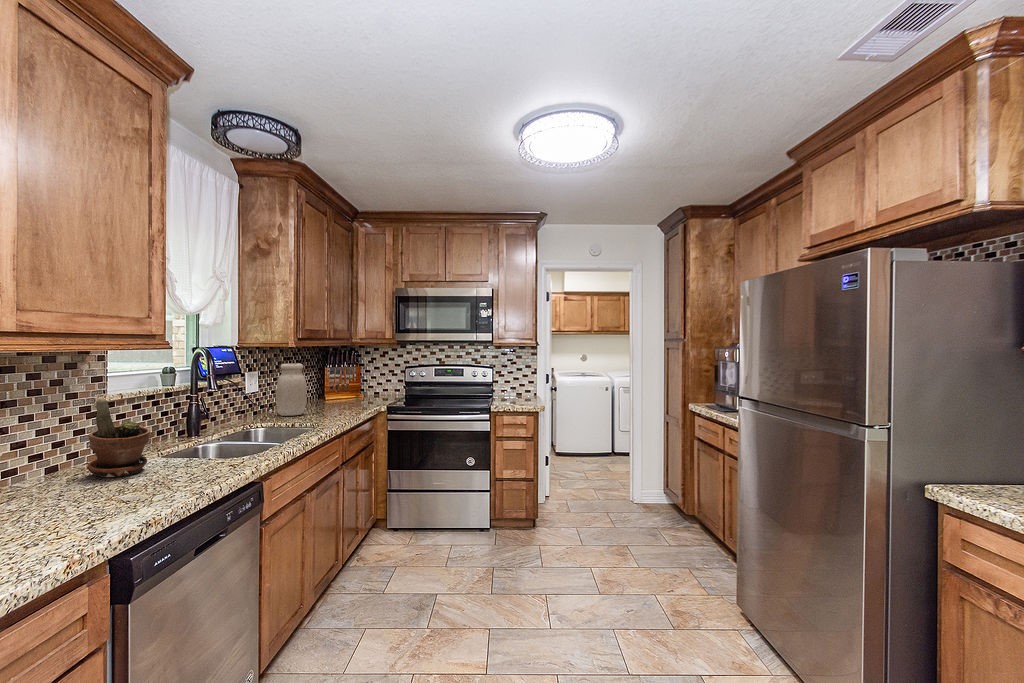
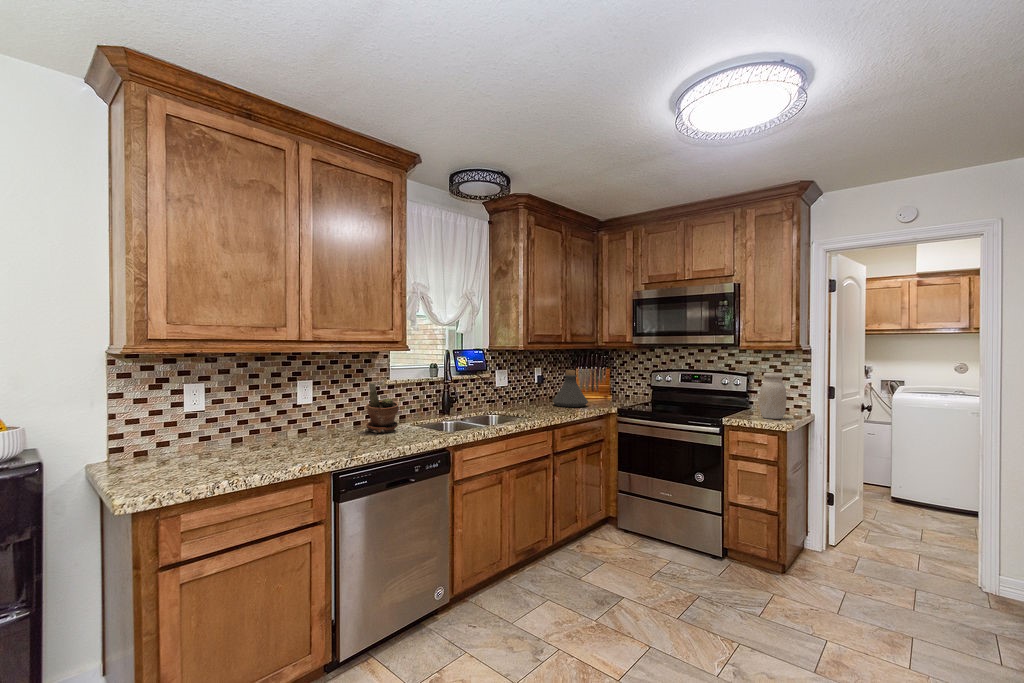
jar: present [276,363,307,416] -> present [759,372,787,419]
bottle: none [311,369,353,410] -> present [553,370,588,407]

